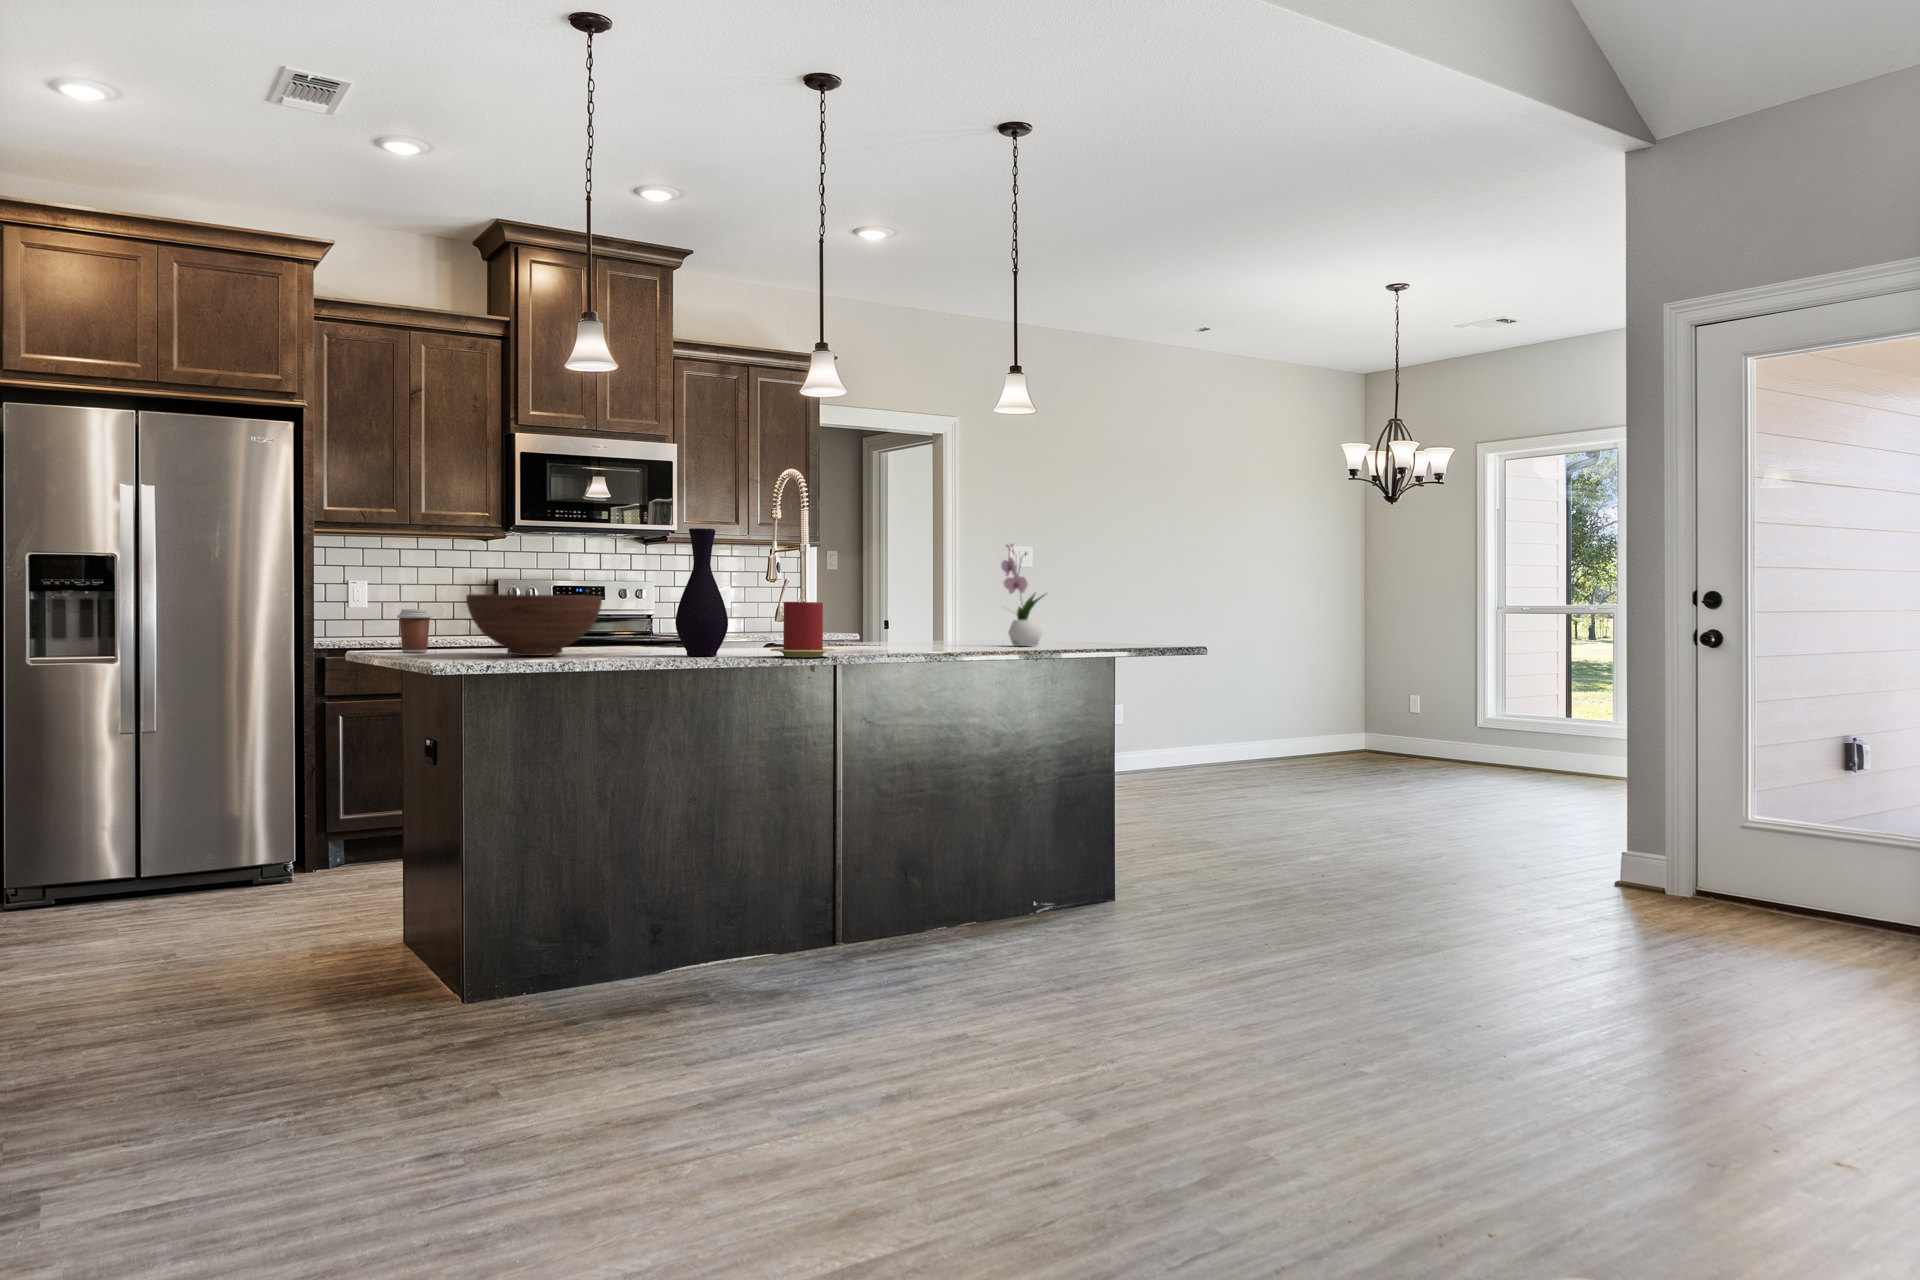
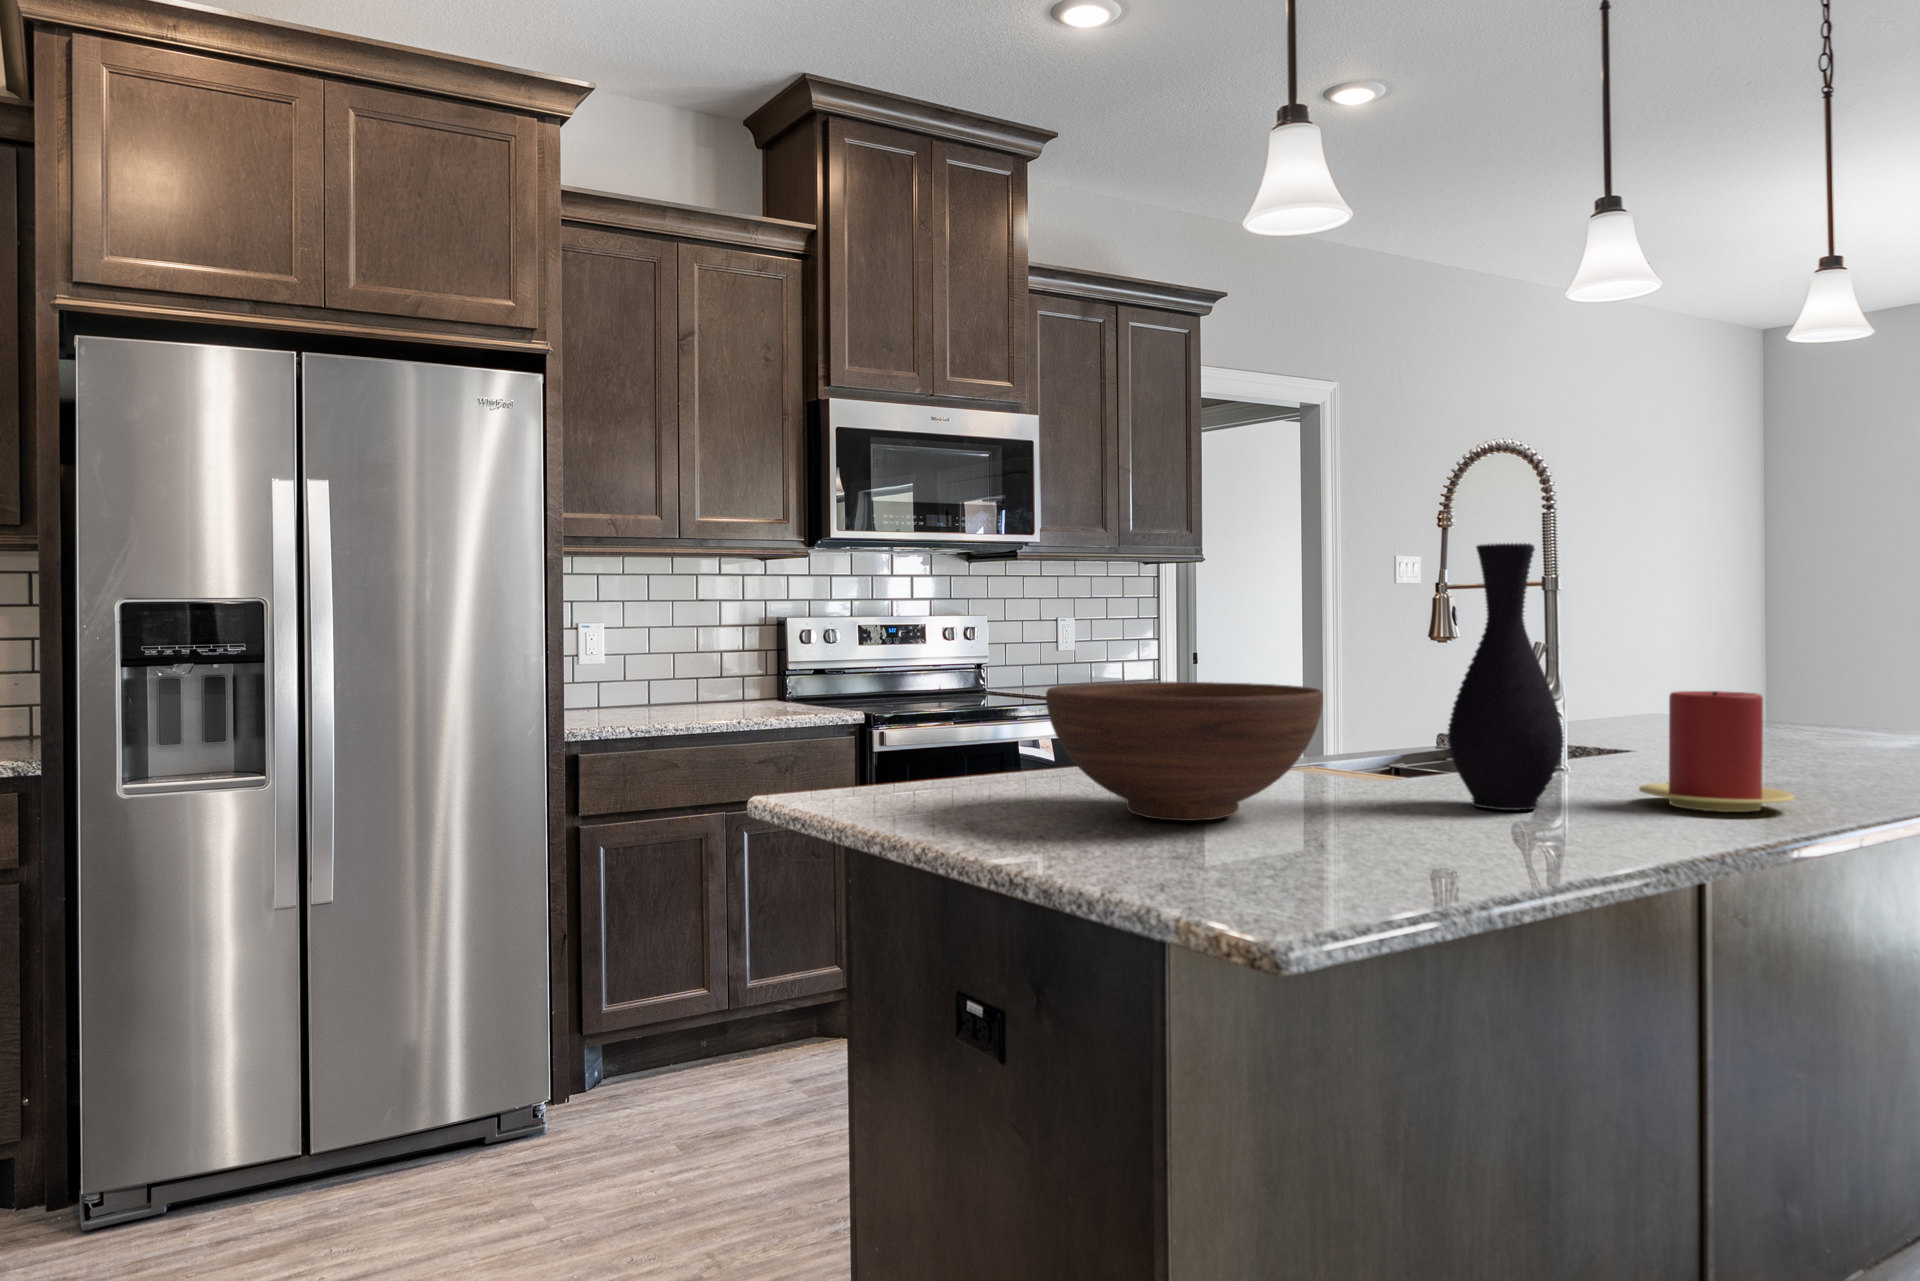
flower arrangement: present [1001,544,1044,646] -> none [1773,559,1860,738]
coffee cup: present [397,609,432,652] -> none [862,712,928,803]

